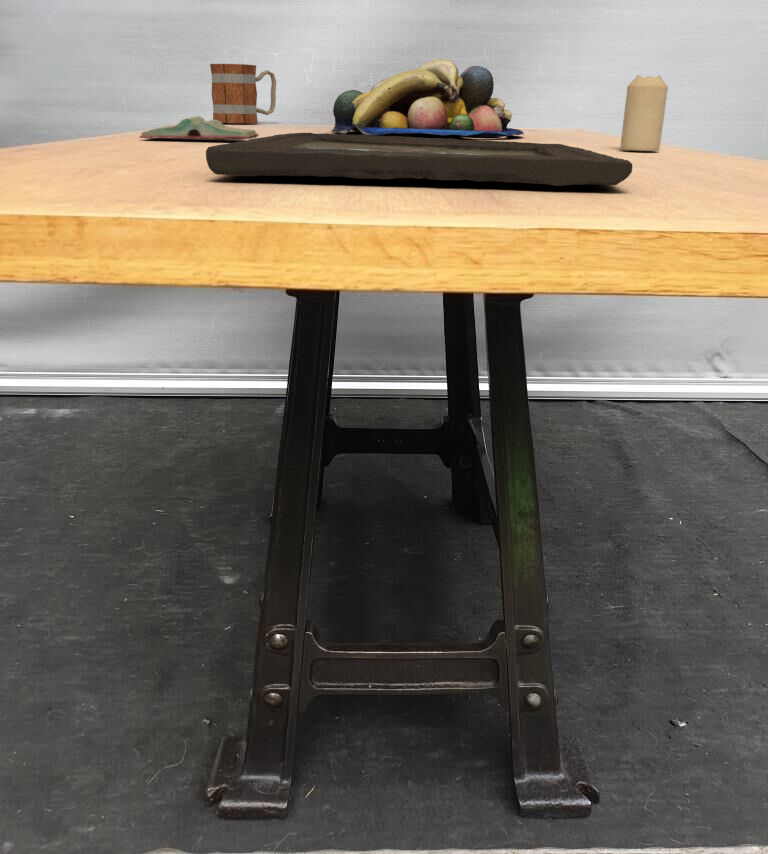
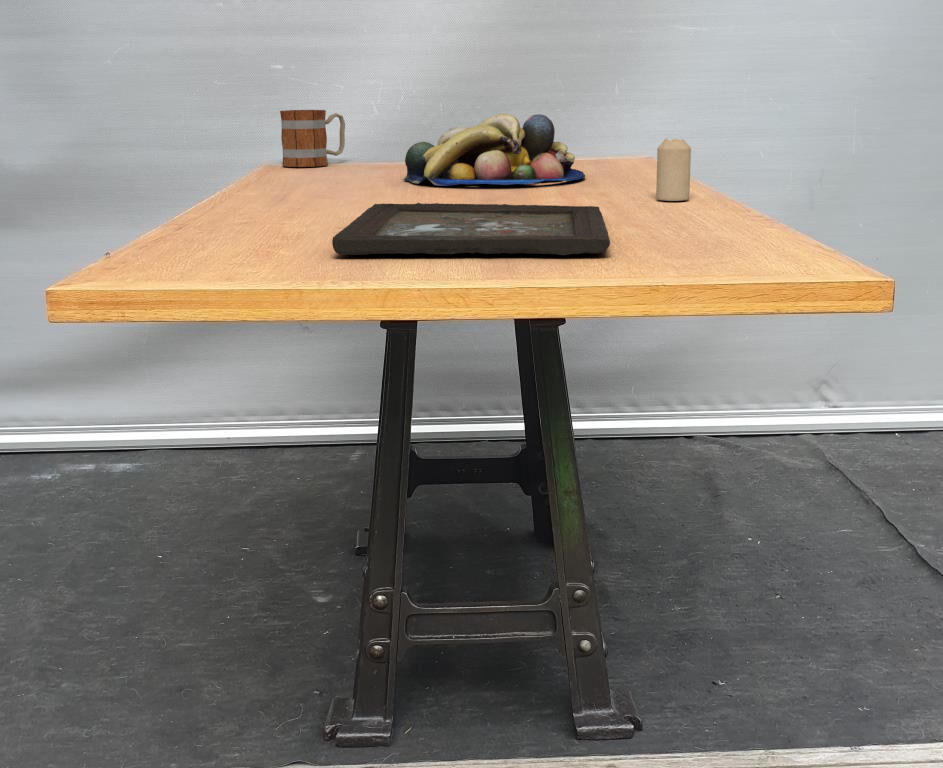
book: present [140,116,258,140] -> none [241,182,343,204]

